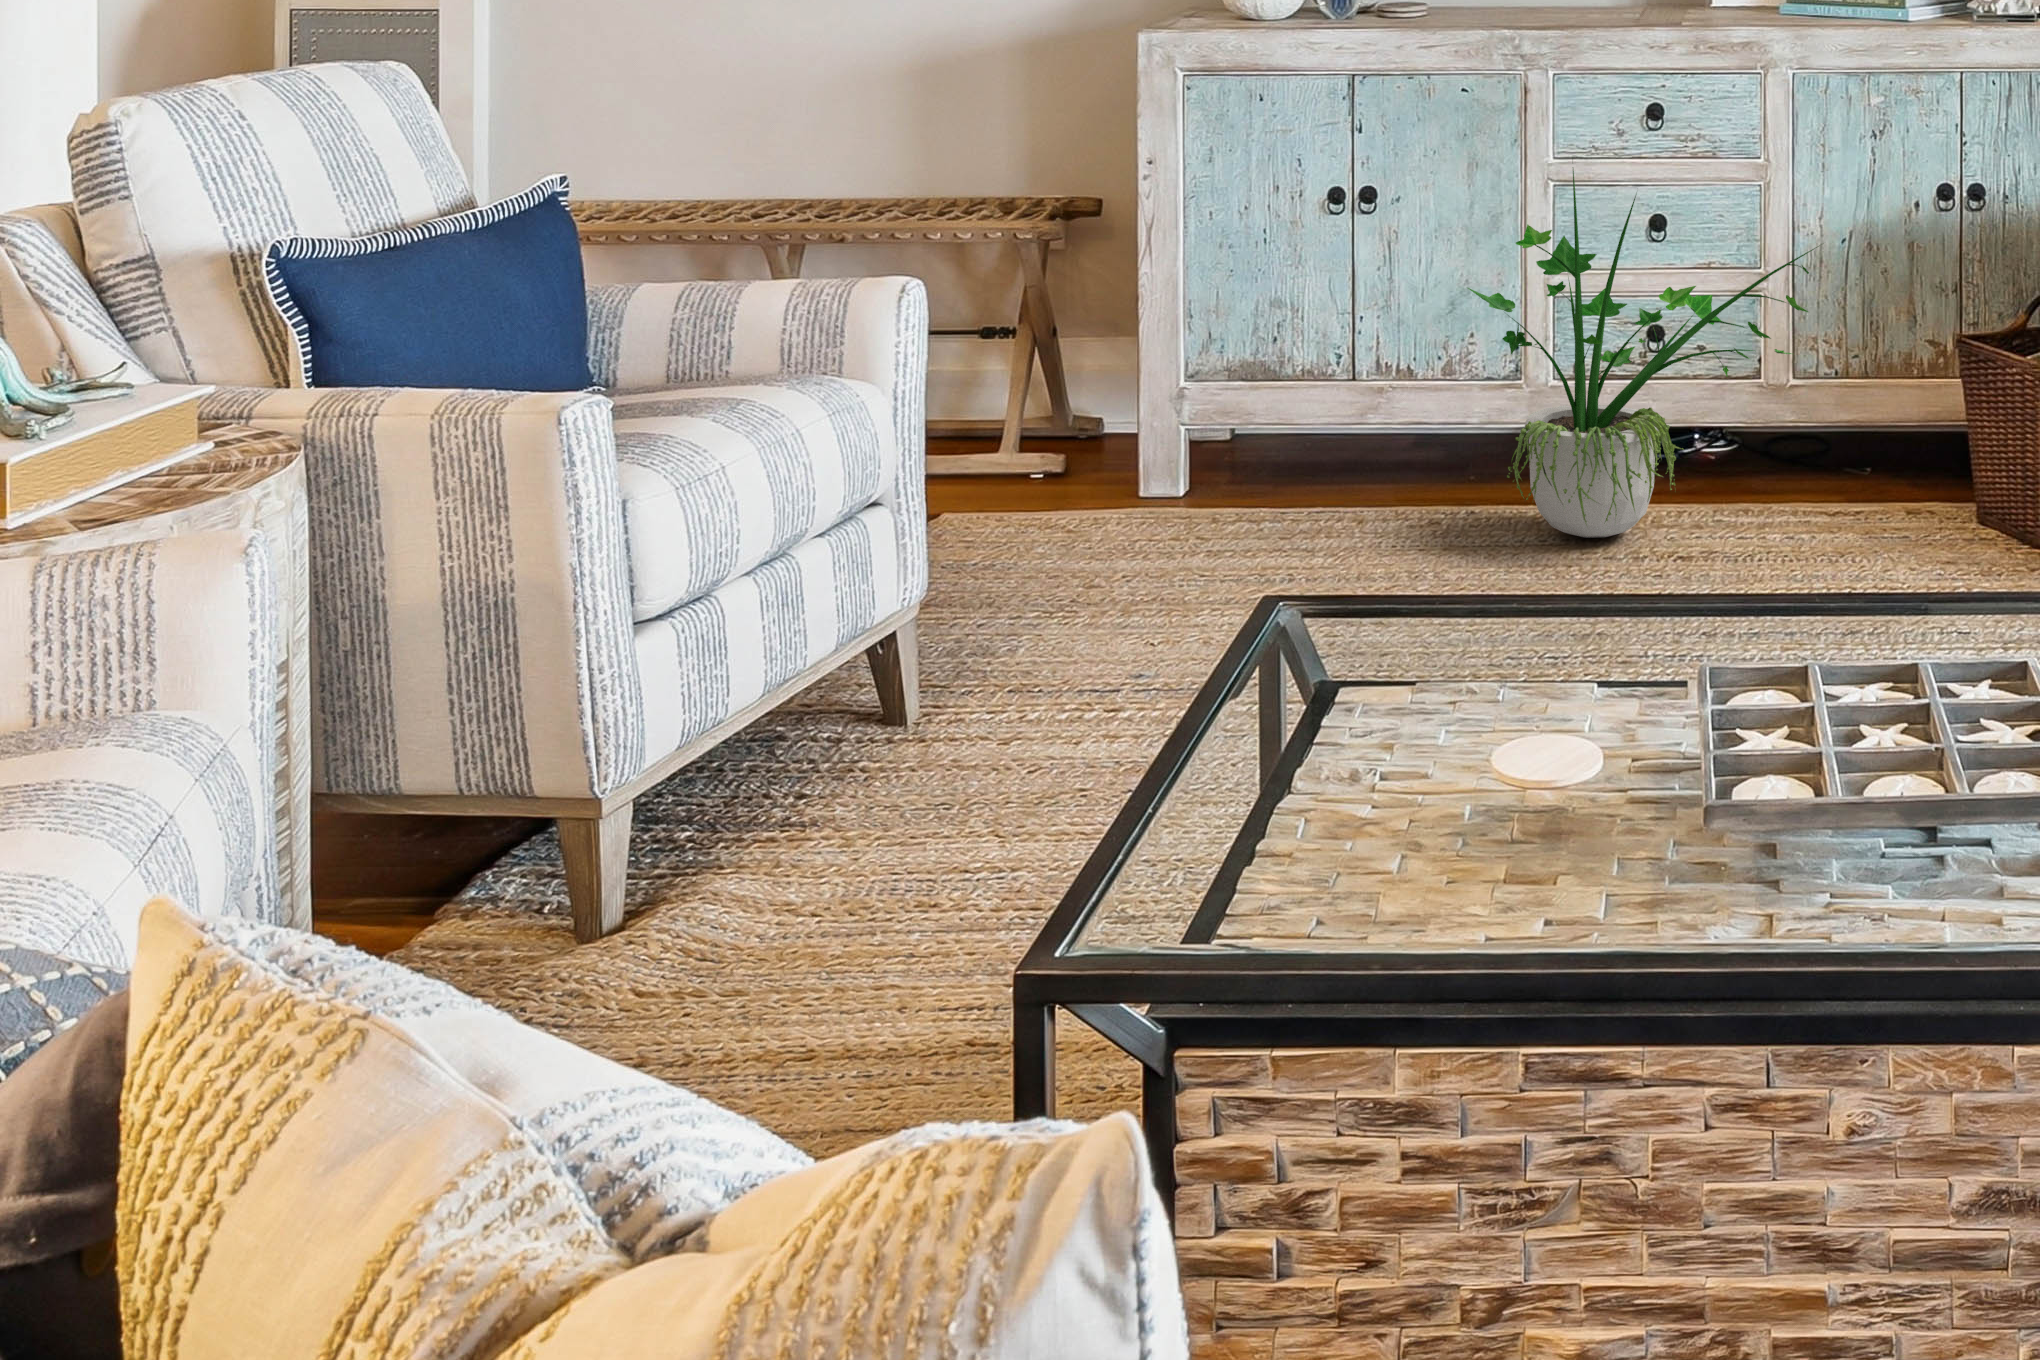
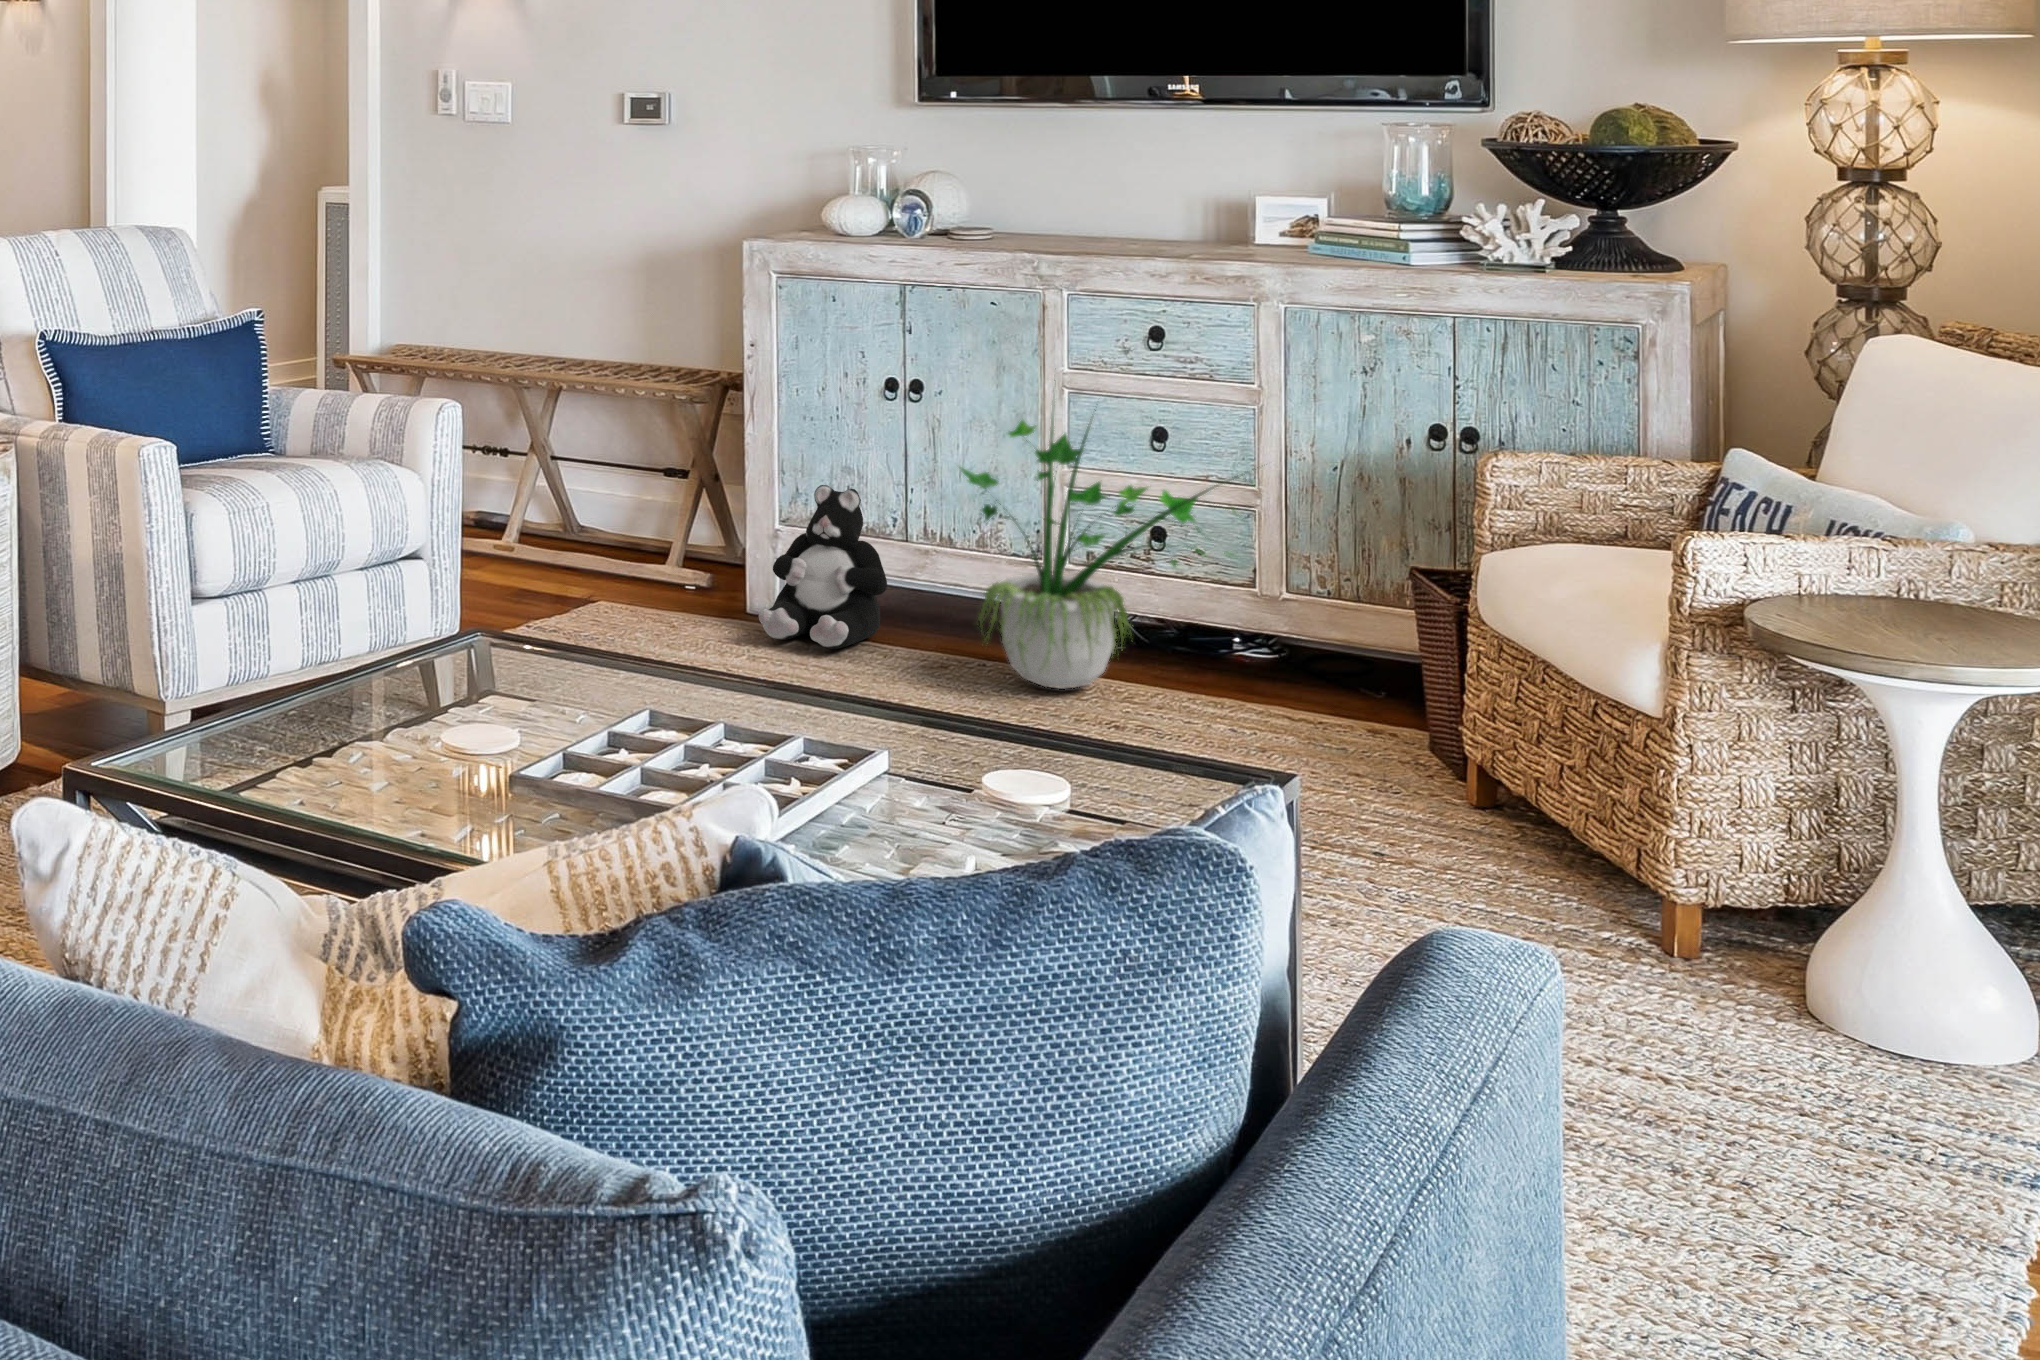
plush toy: none [1217,335,1367,538] -> present [759,485,887,649]

